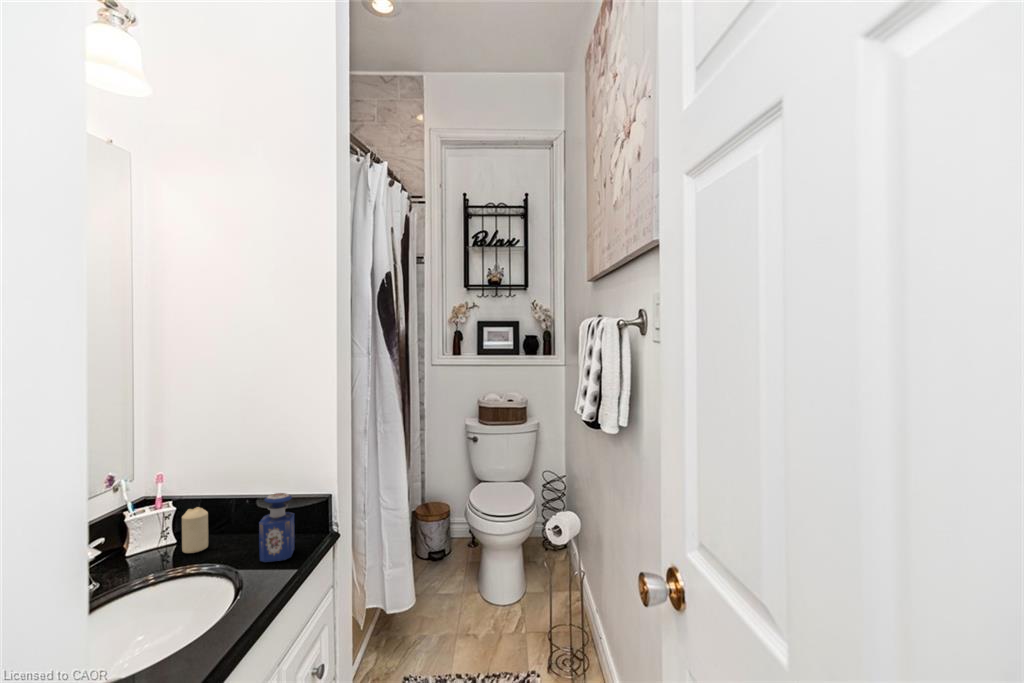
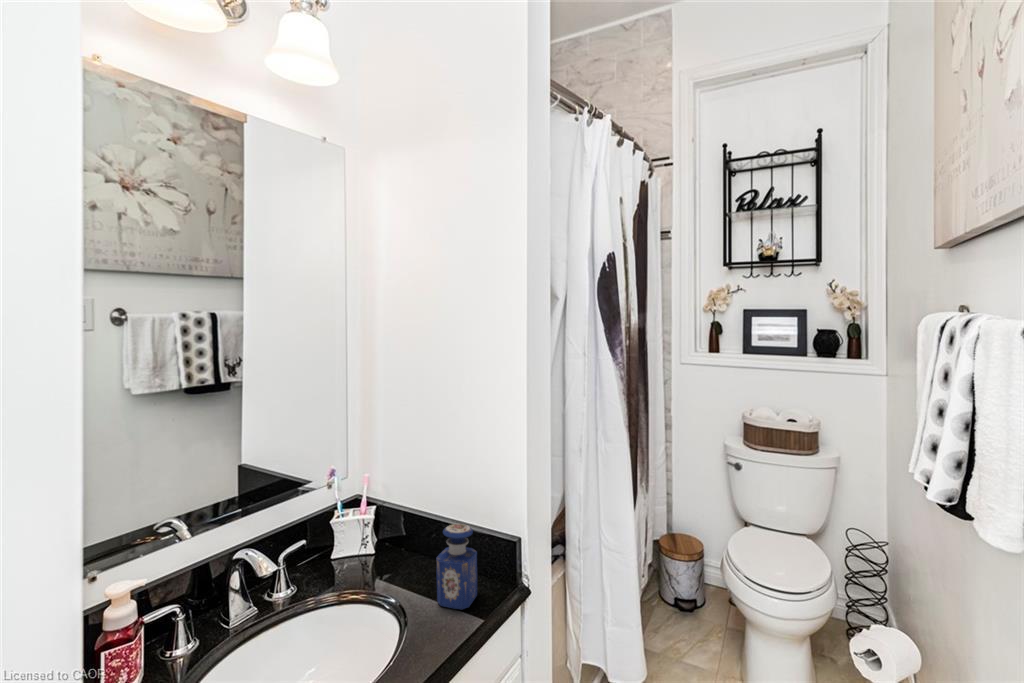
candle: present [182,507,208,553] -> none [376,520,400,571]

